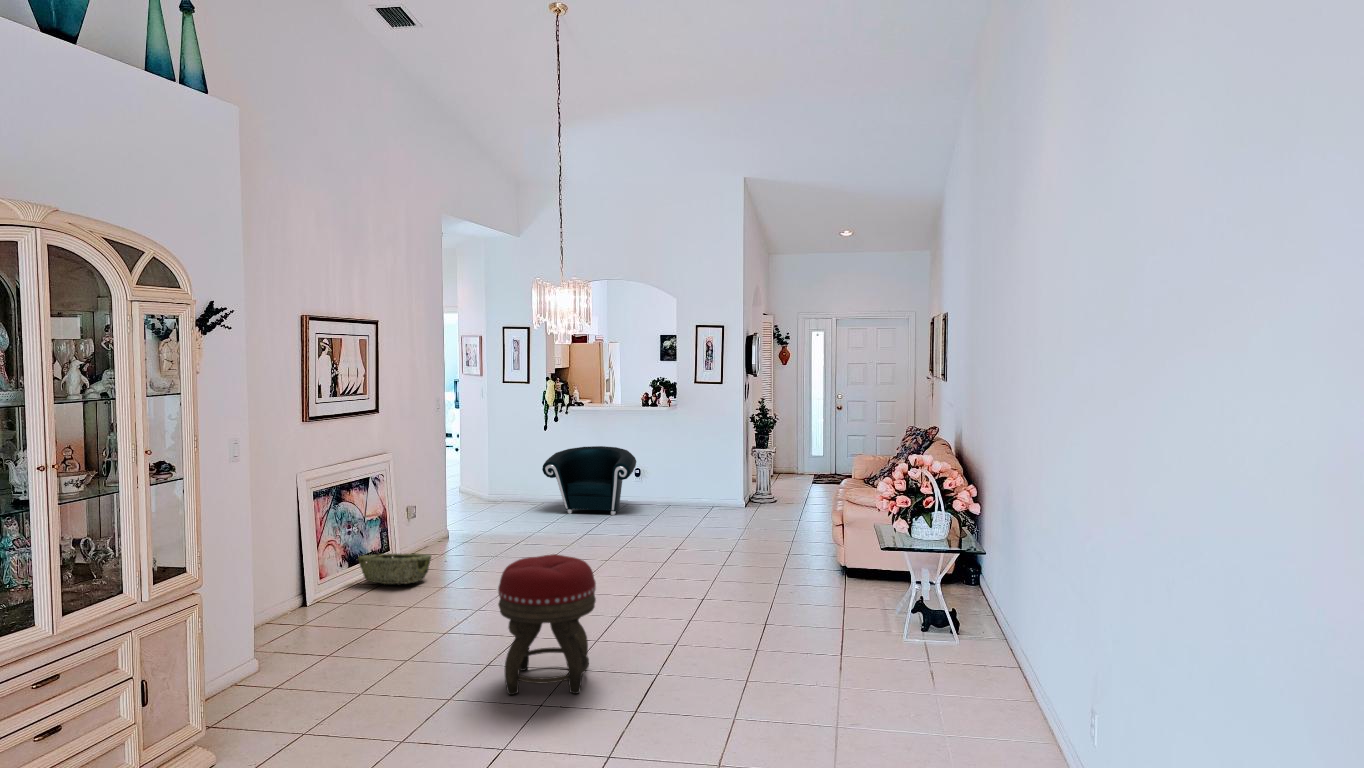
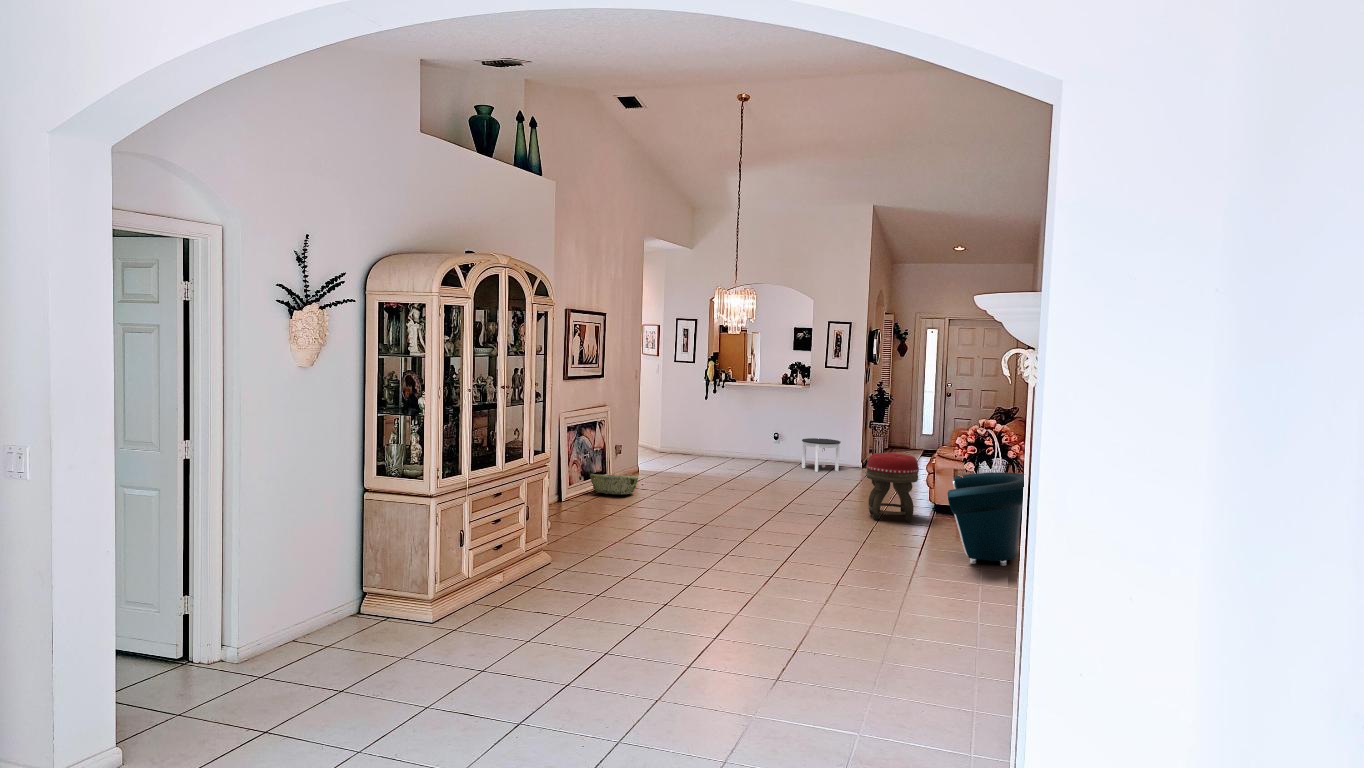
armchair: present [542,446,636,515] -> present [947,472,1024,566]
round table: none [669,473,717,518] -> present [802,438,841,472]
footstool: present [498,554,596,695] -> present [866,453,919,522]

